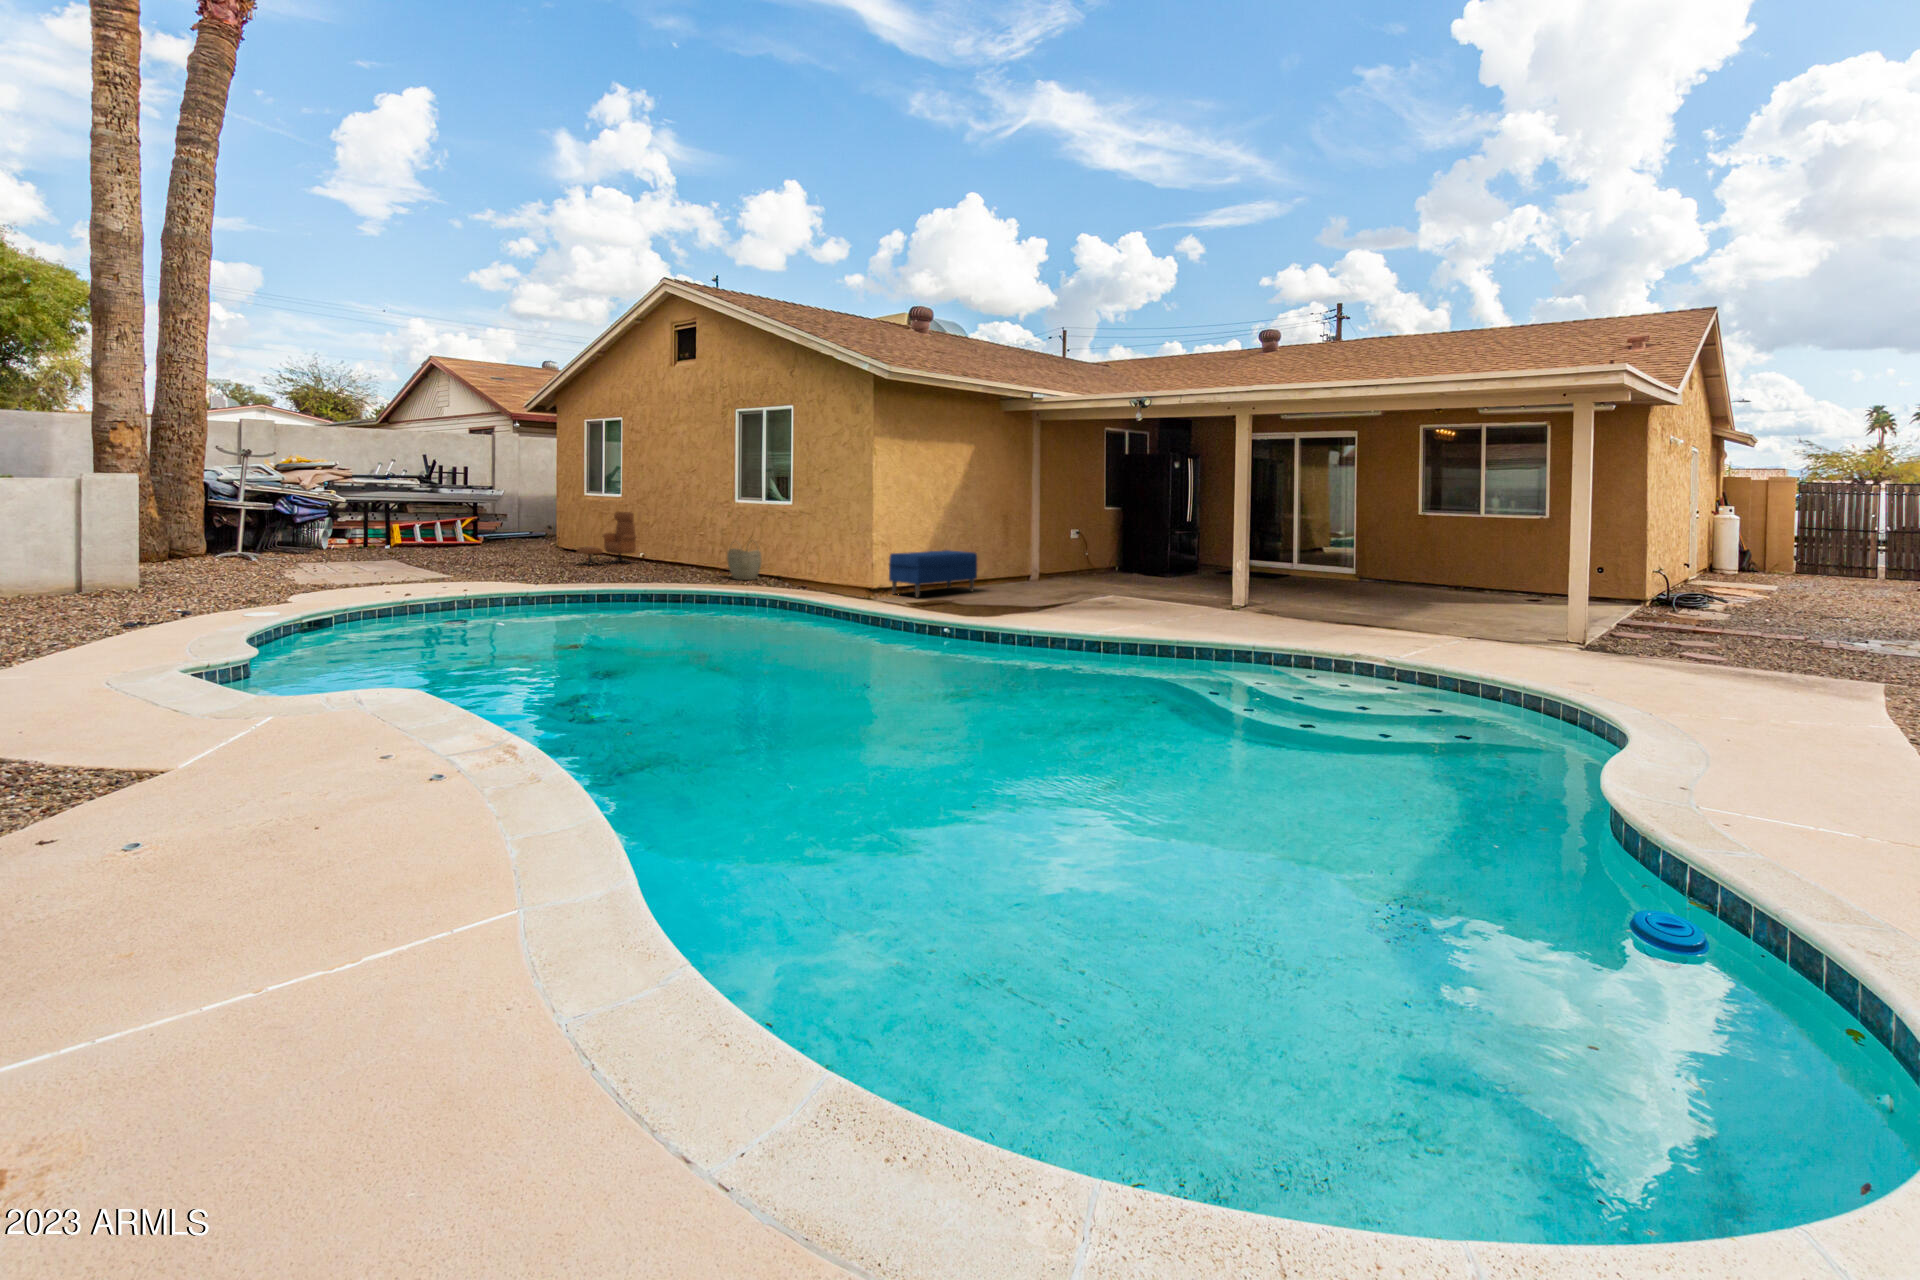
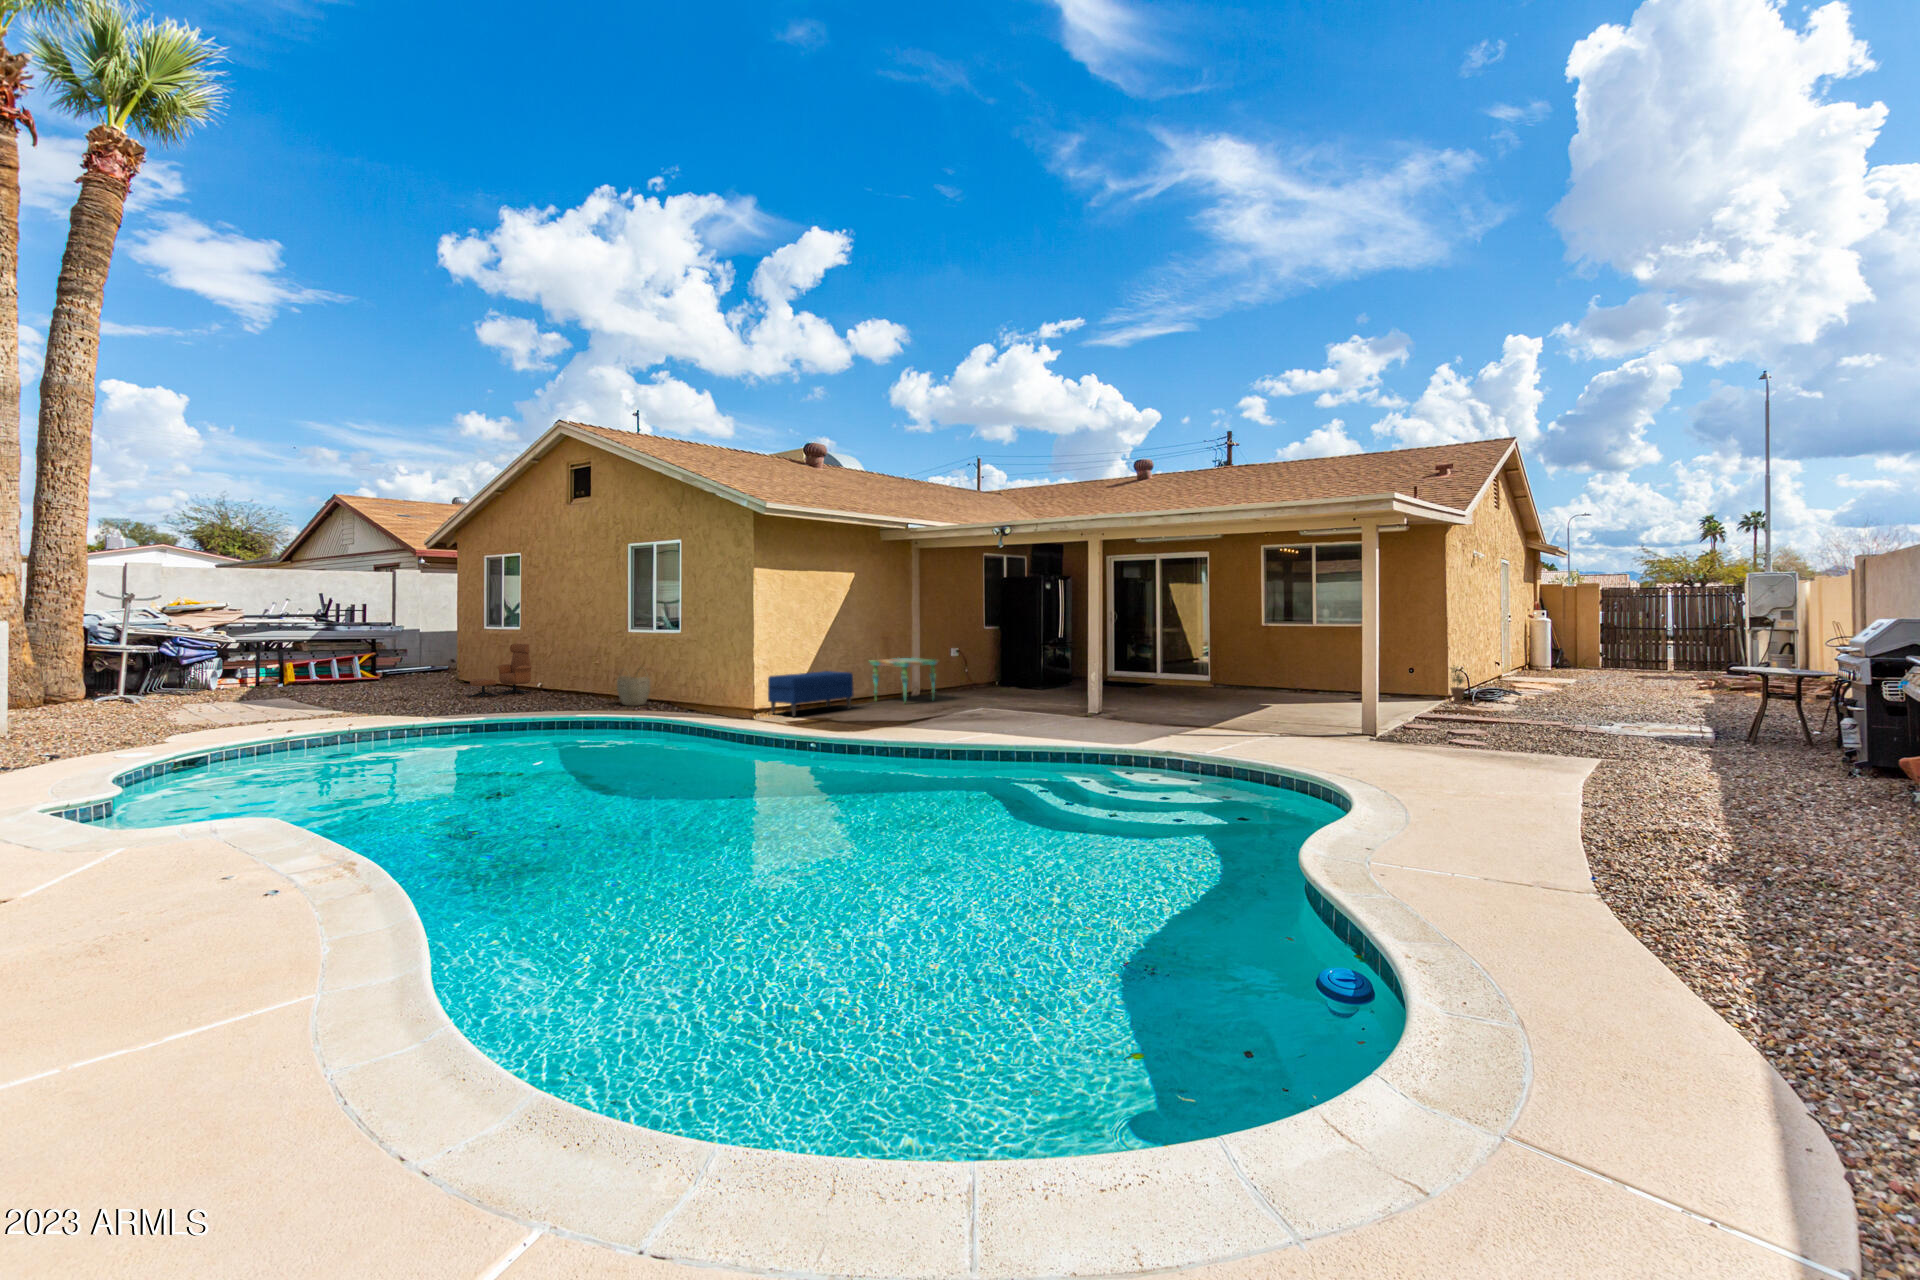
side table: none [990,539,1067,588] -> present [869,658,939,703]
potted plant: none [1648,565,1669,610] -> present [1451,667,1465,704]

